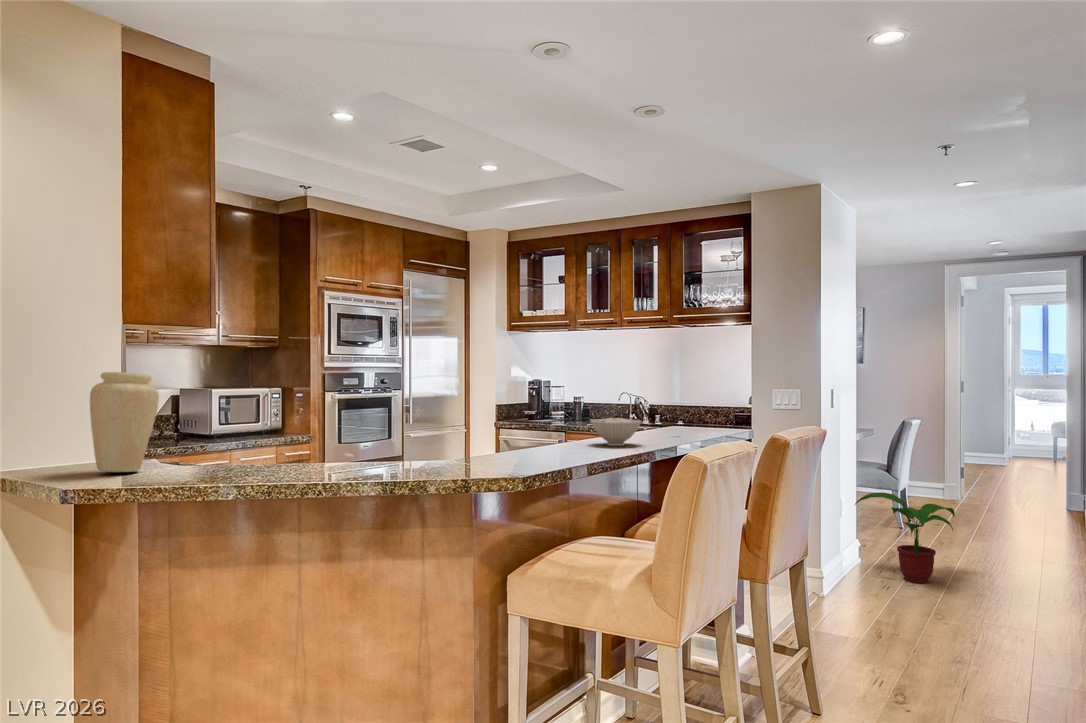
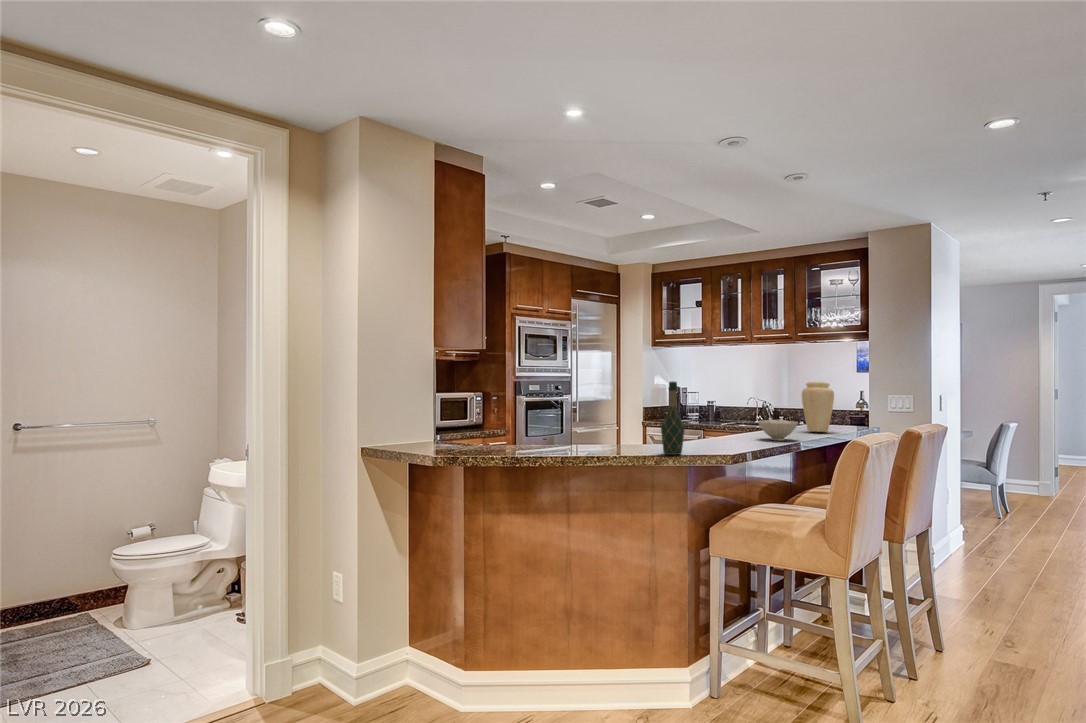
wine bottle: none [427,364,461,471] -> present [661,381,684,455]
vase: present [90,372,159,472] -> present [802,382,834,432]
potted plant: present [855,492,955,583] -> none [960,485,1053,564]

